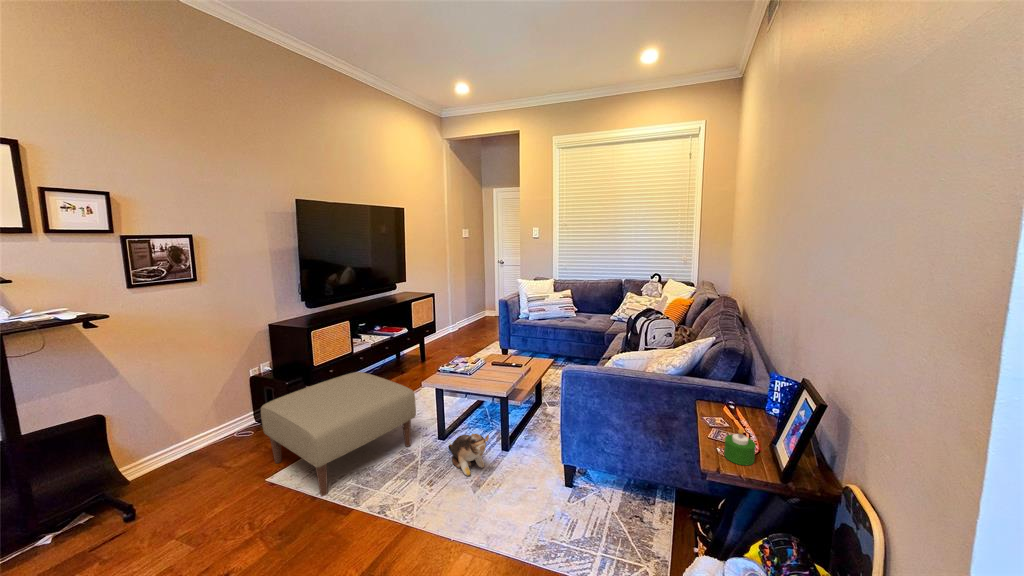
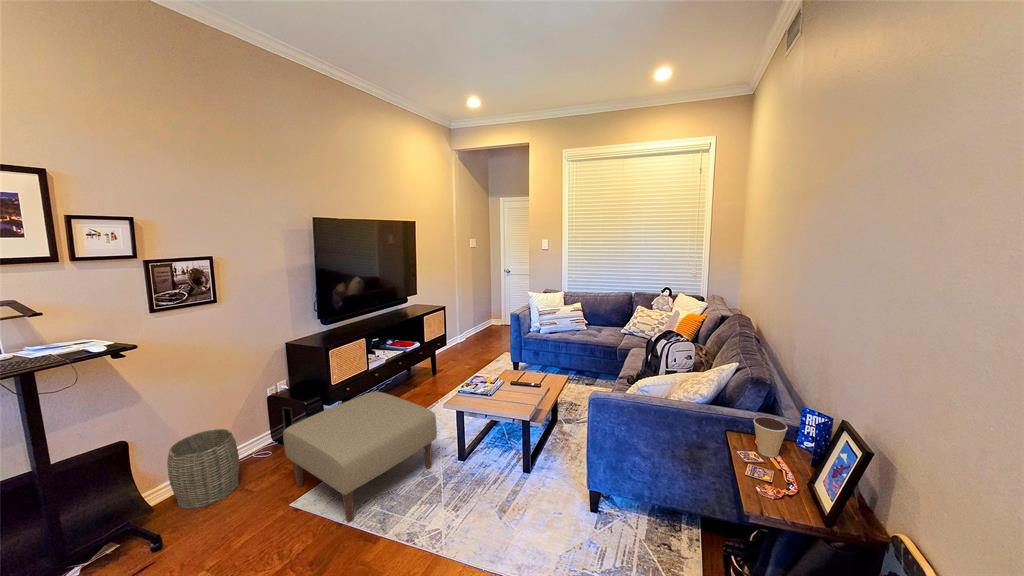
coffee cup: none [720,383,754,422] -> present [753,417,788,457]
woven basket: none [144,406,218,483] -> present [167,429,239,509]
candle: present [724,428,756,465] -> none [764,469,797,507]
plush toy: present [448,434,489,476] -> none [470,458,514,500]

